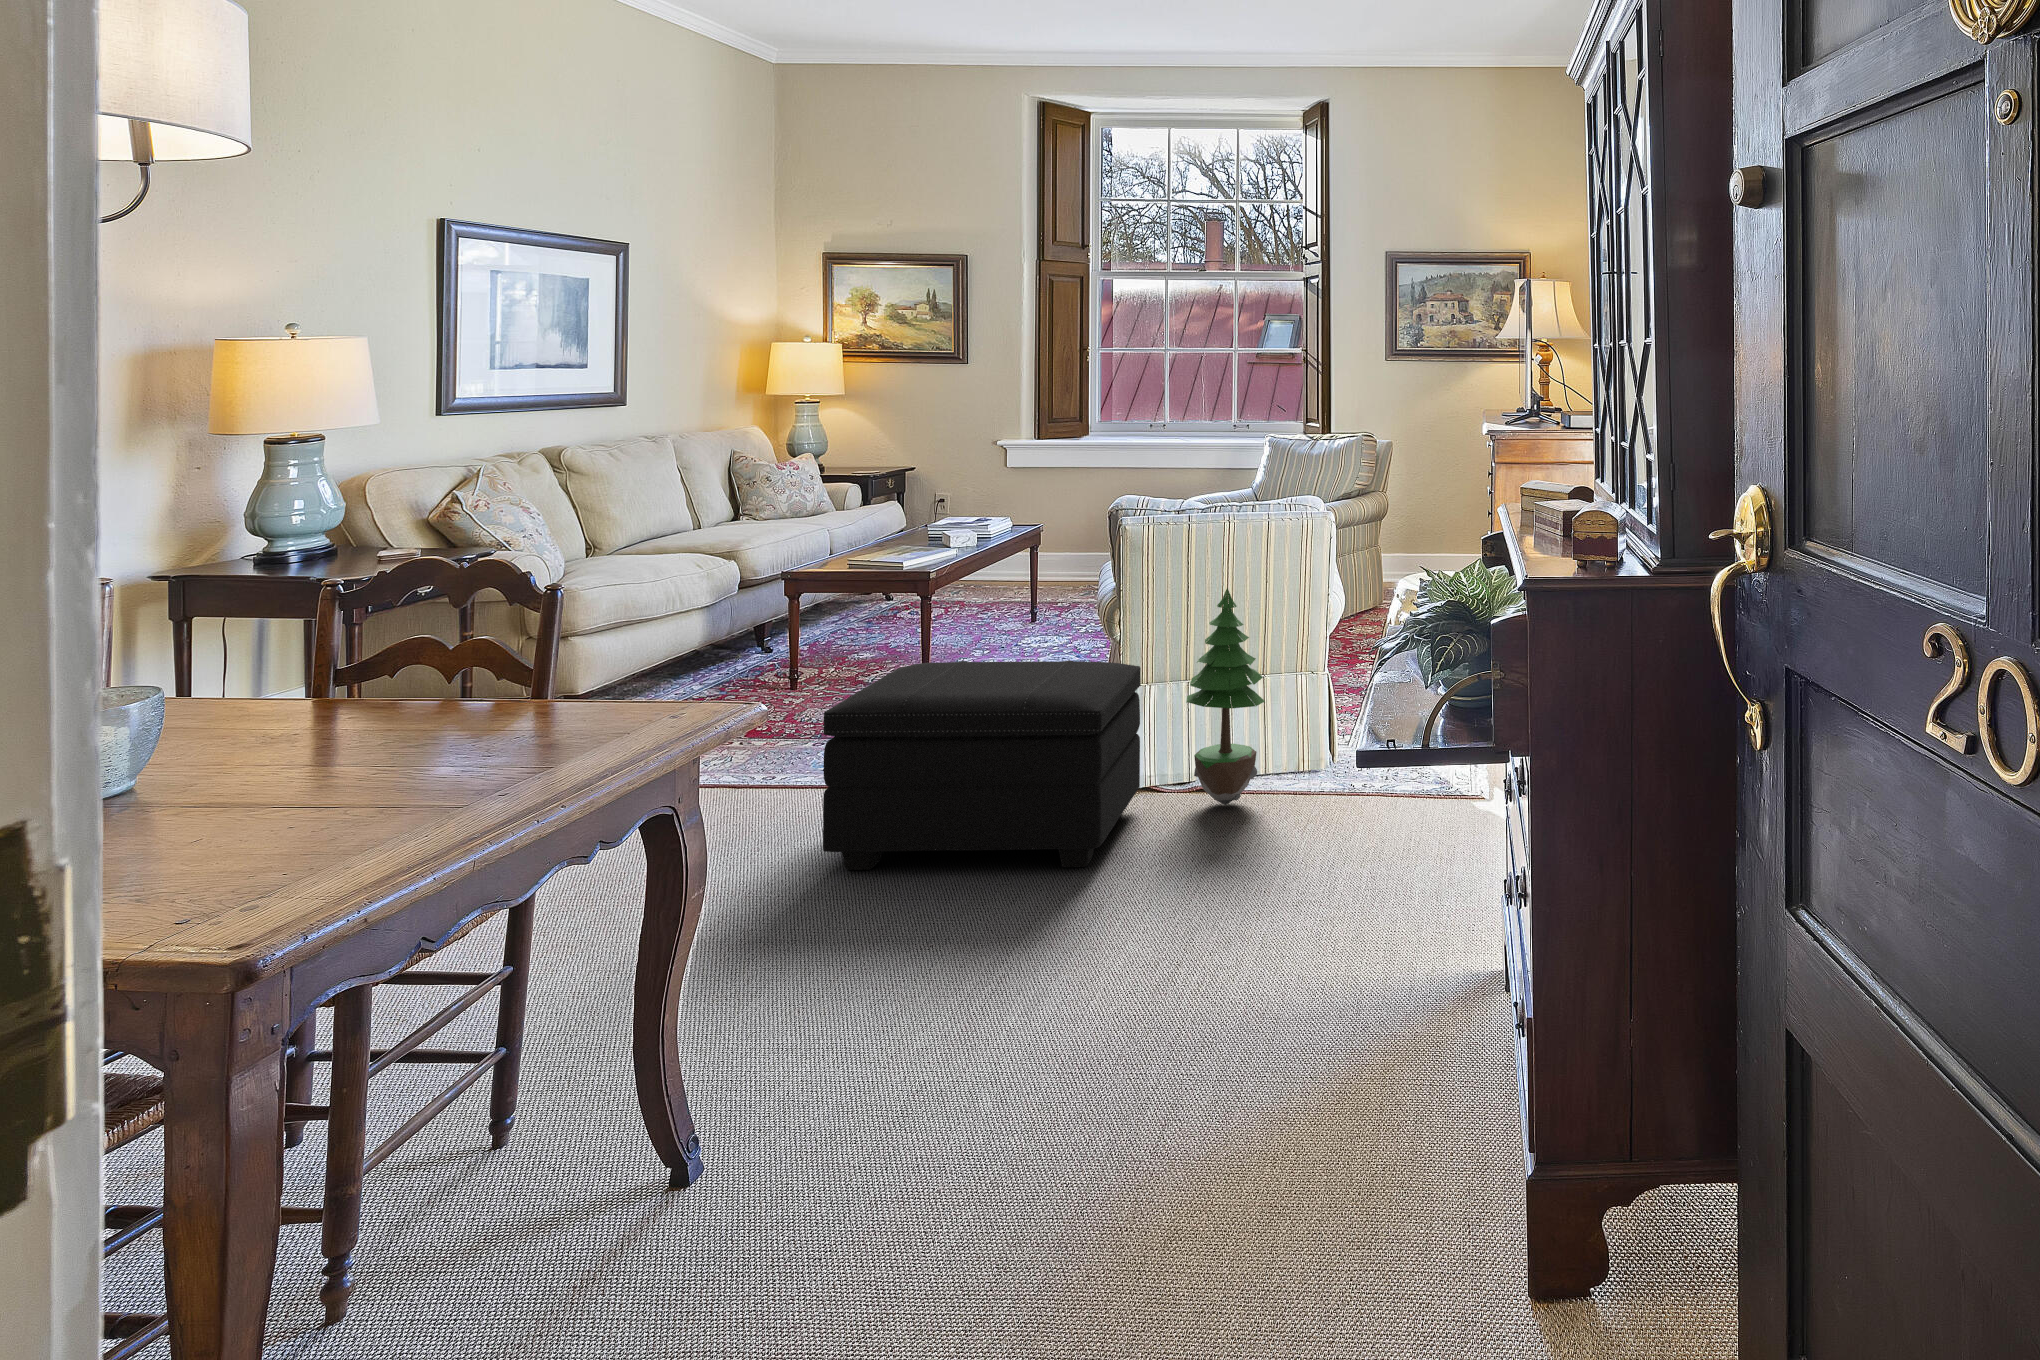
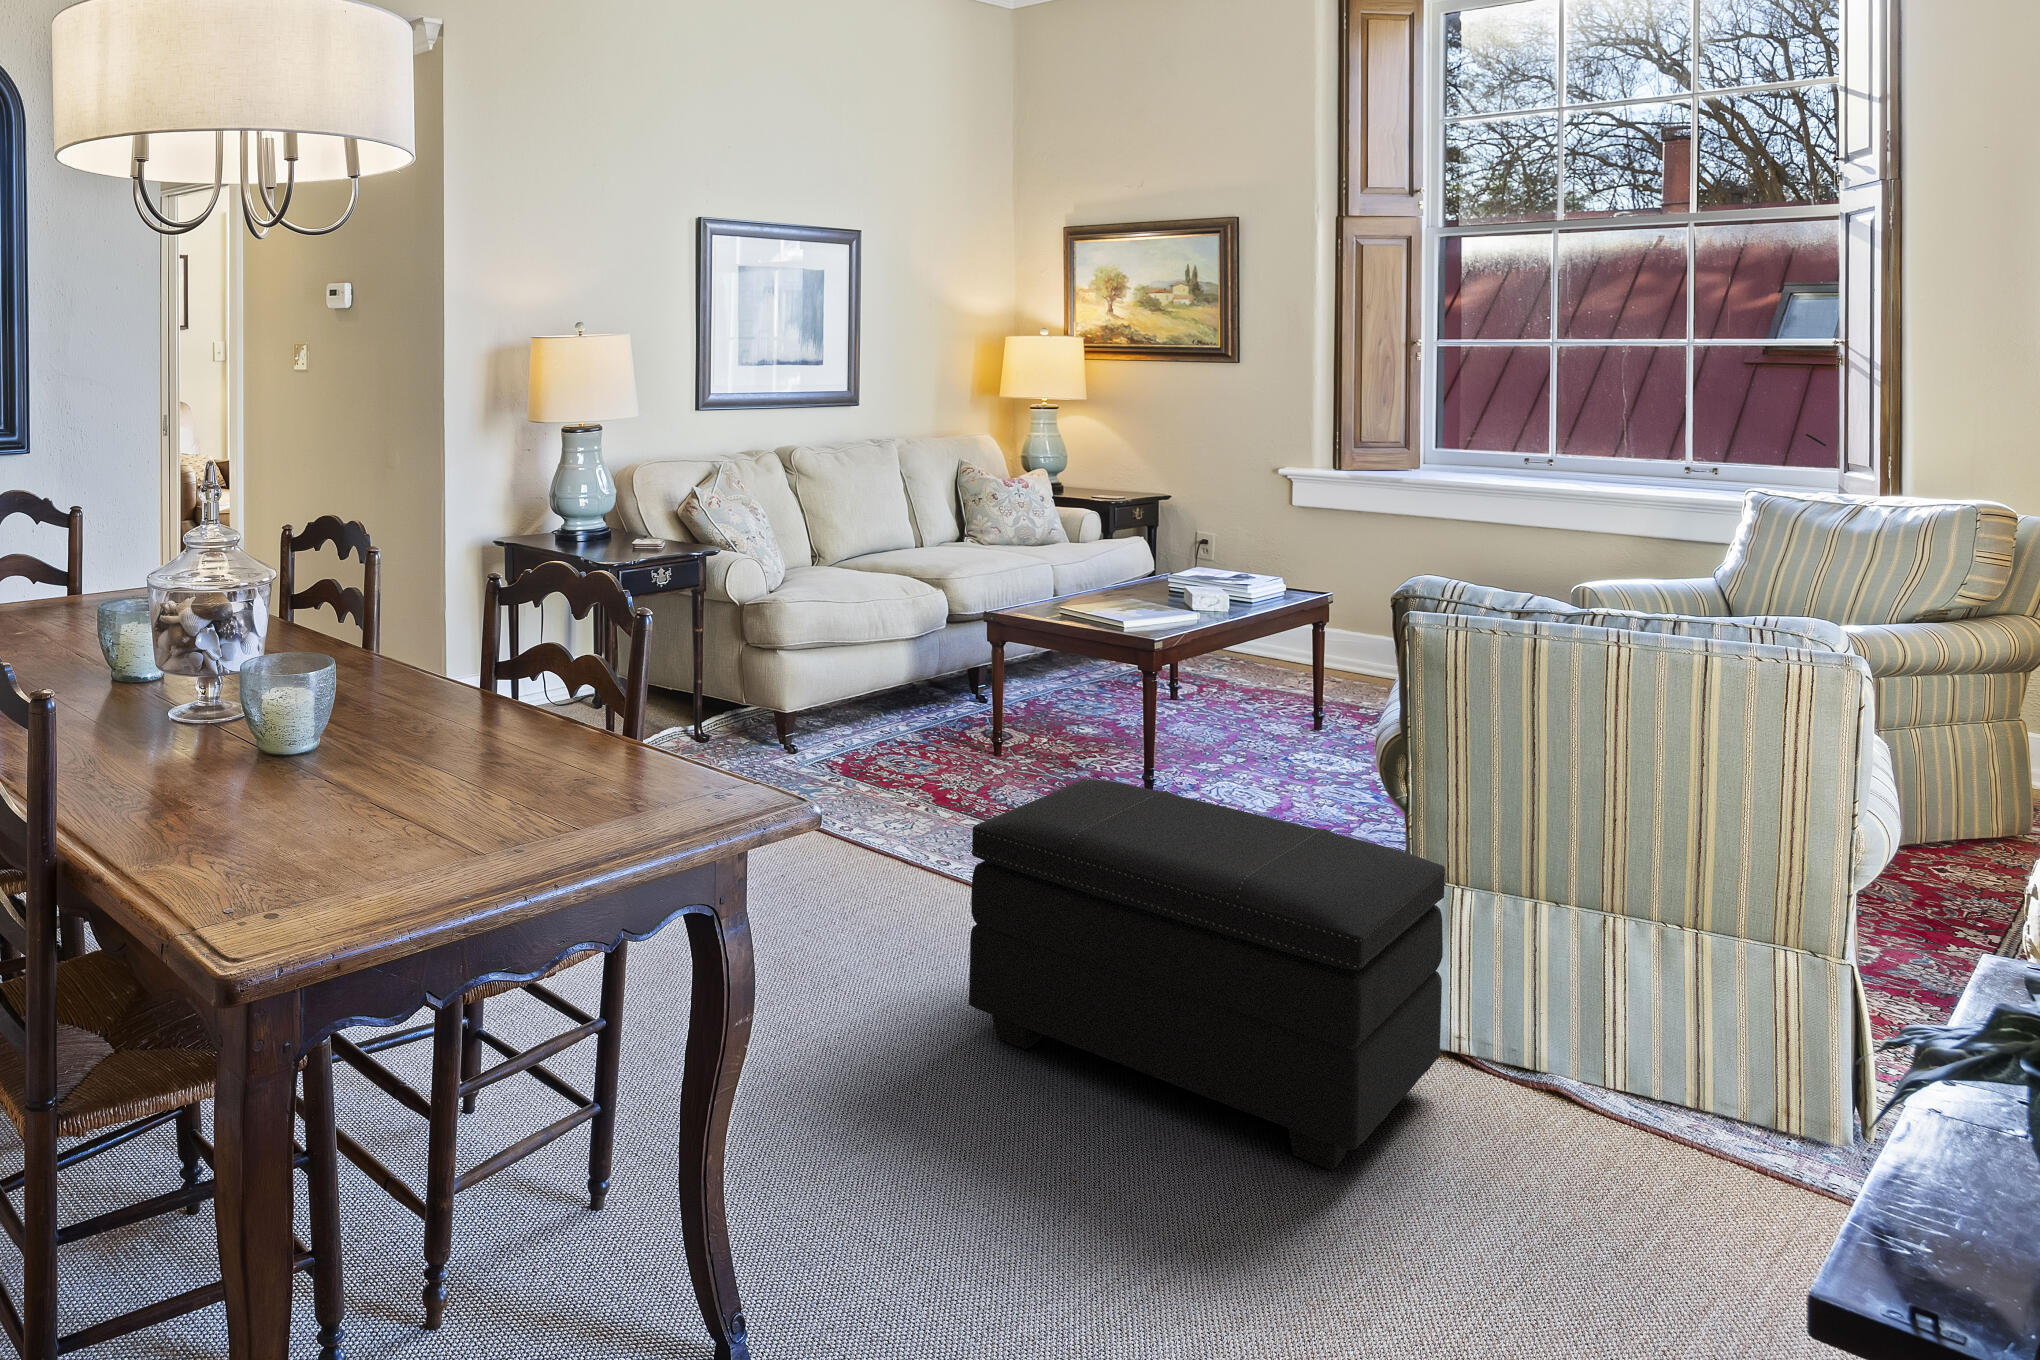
potted tree: present [1186,588,1265,805] -> none [1529,772,1694,1144]

